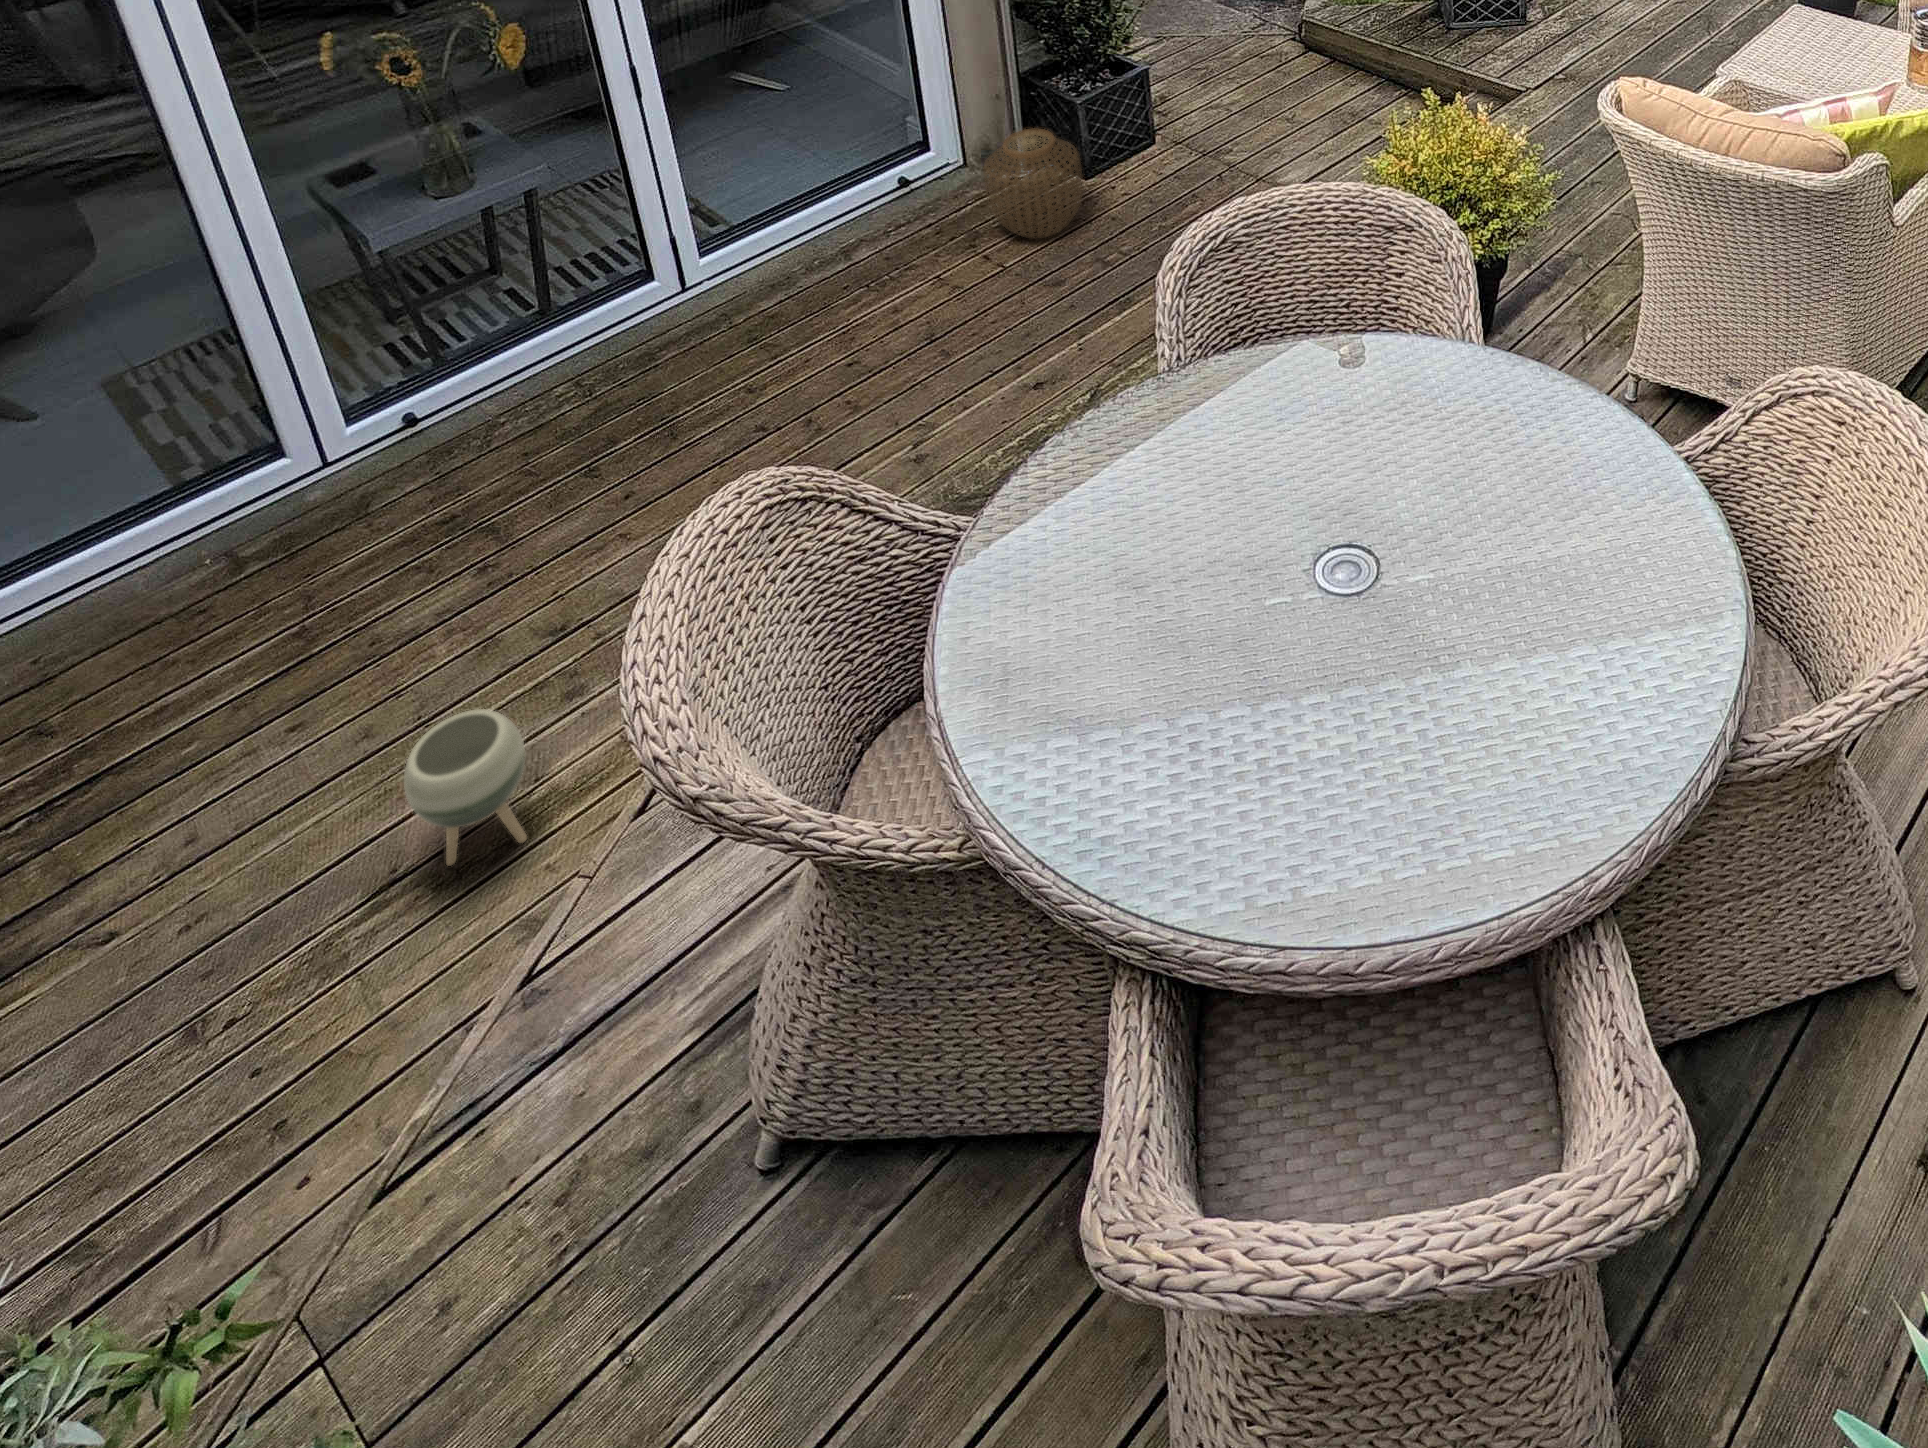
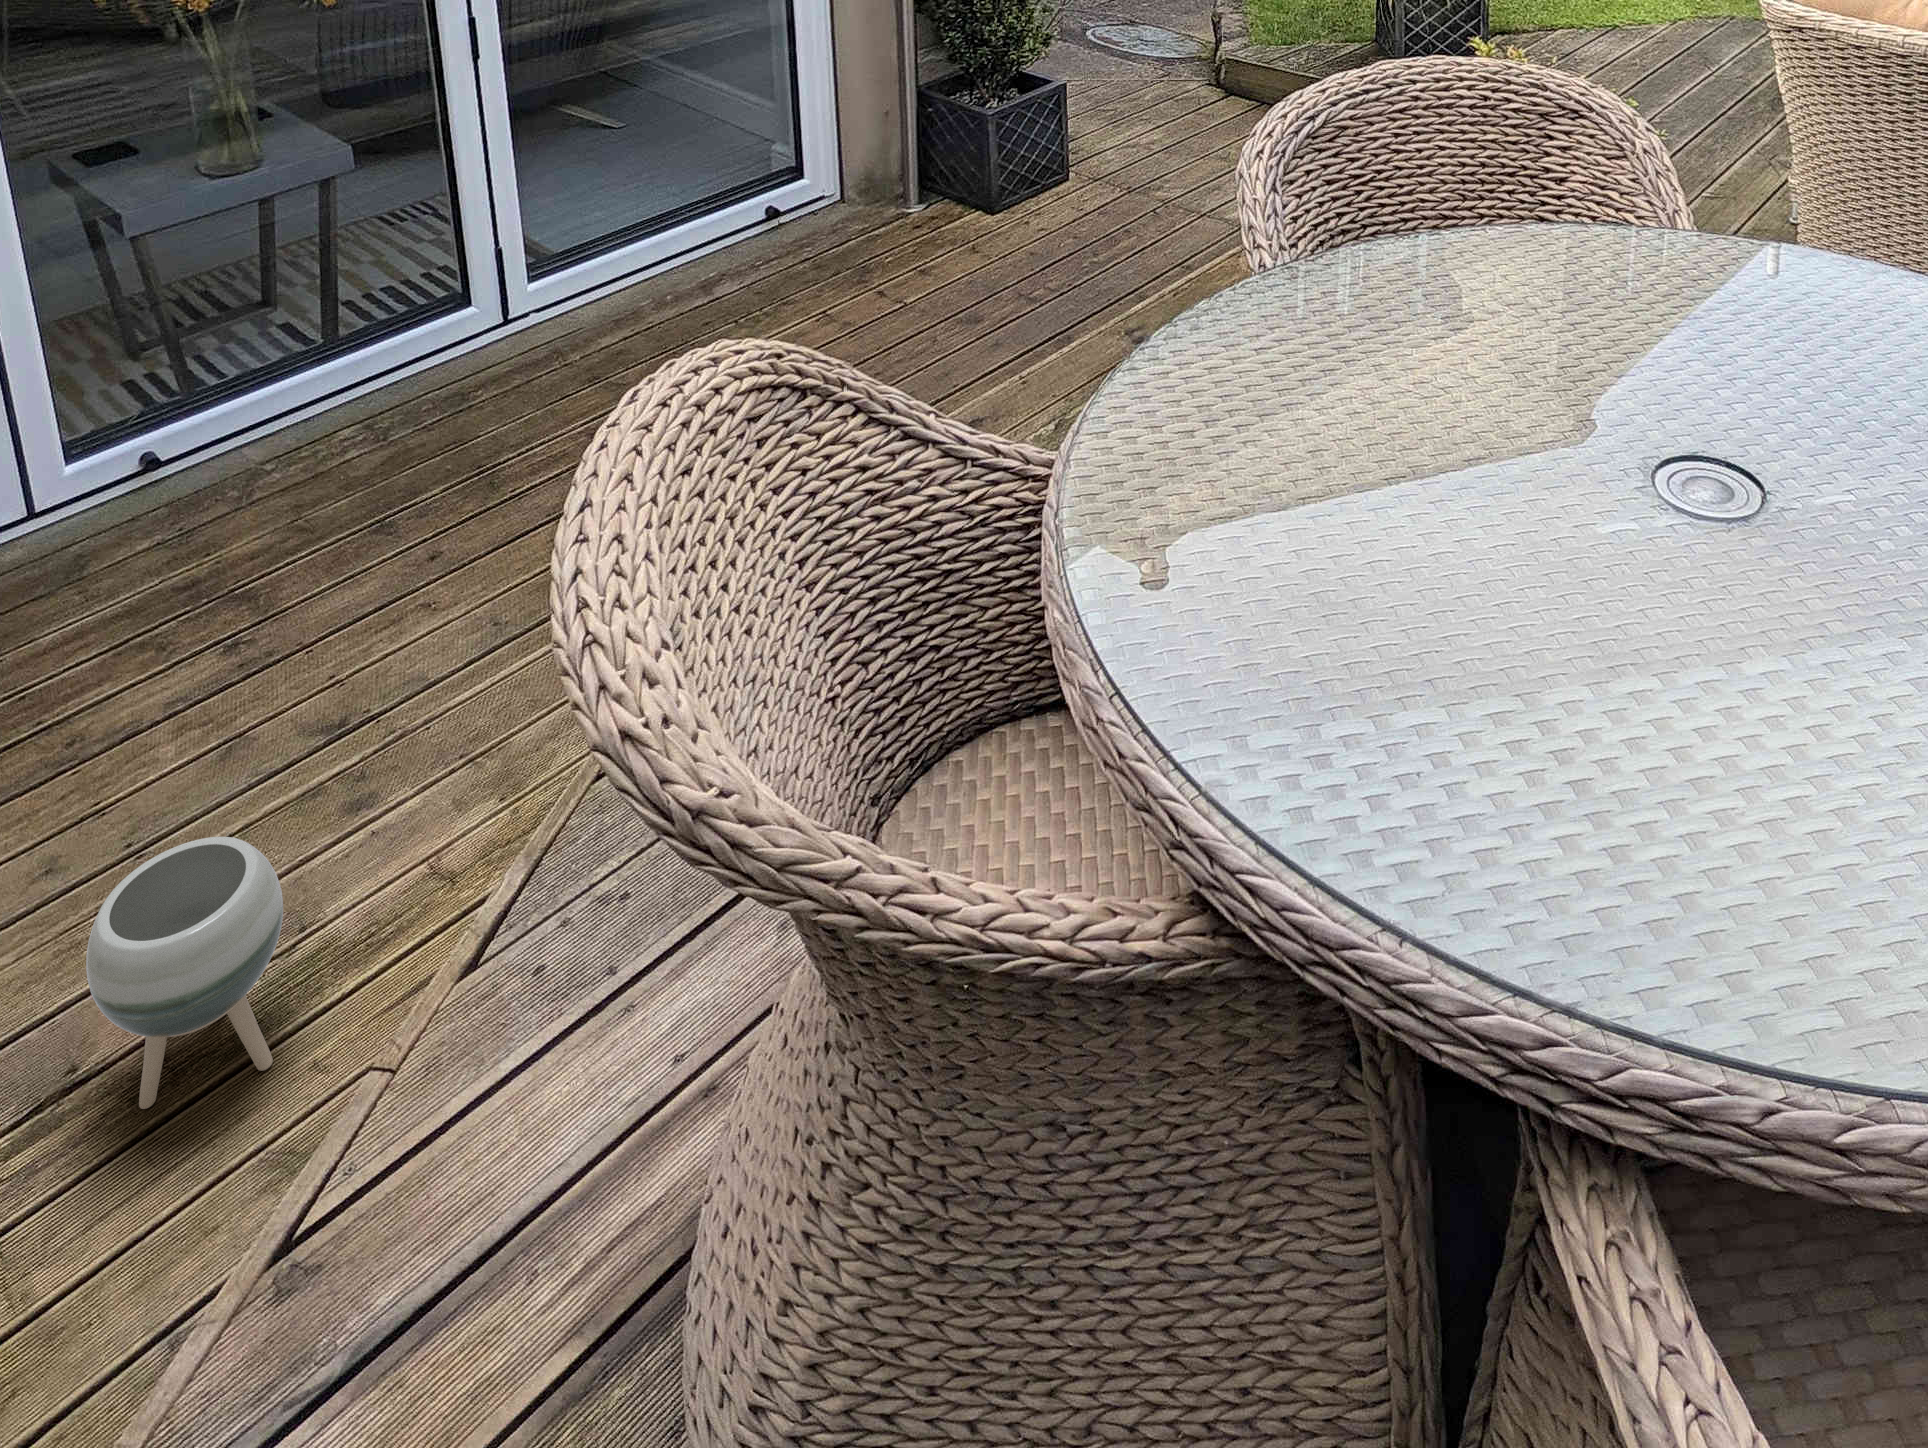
woven basket: present [983,128,1083,238] -> none [888,139,1010,278]

